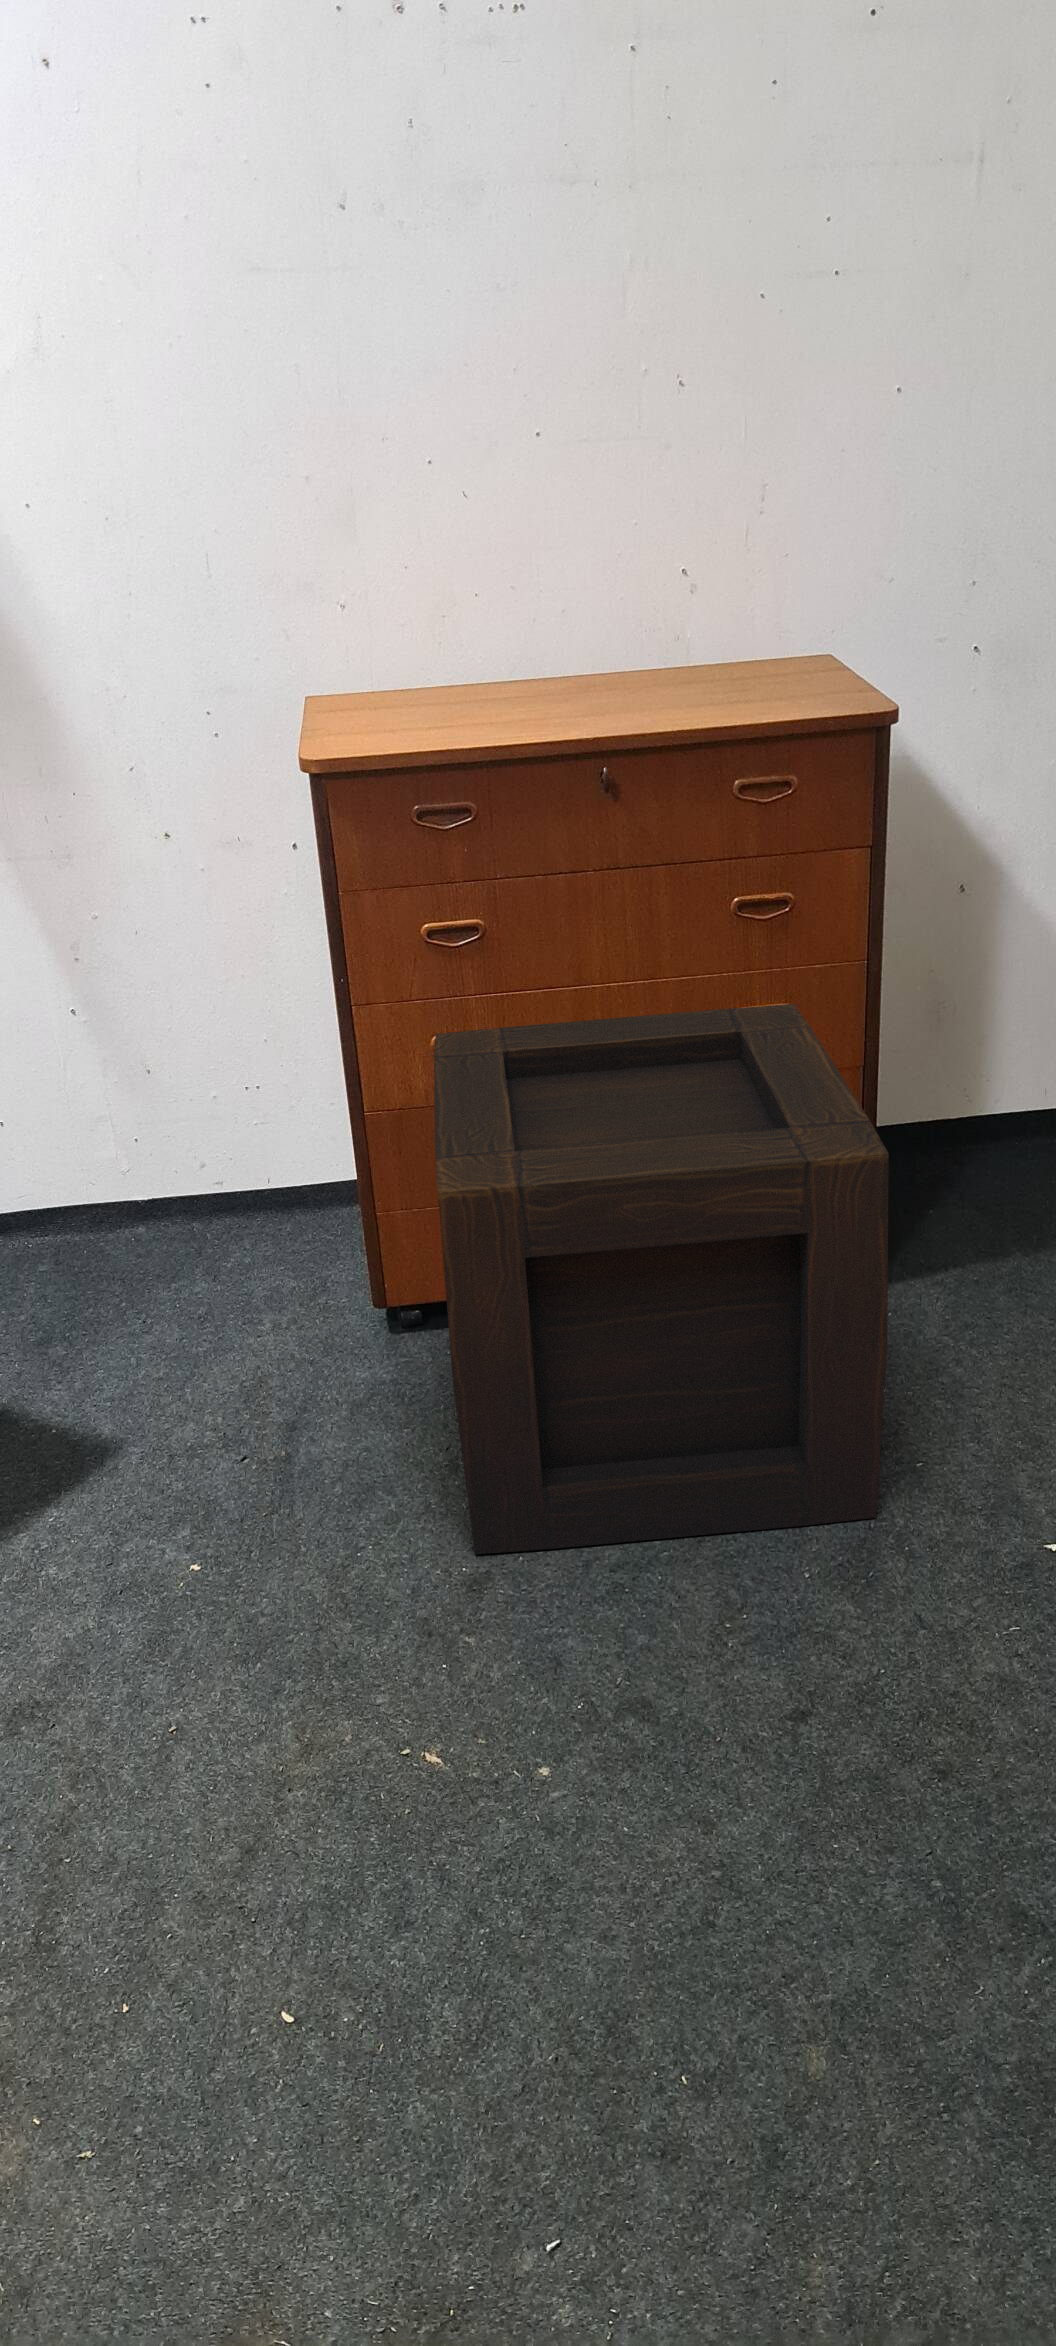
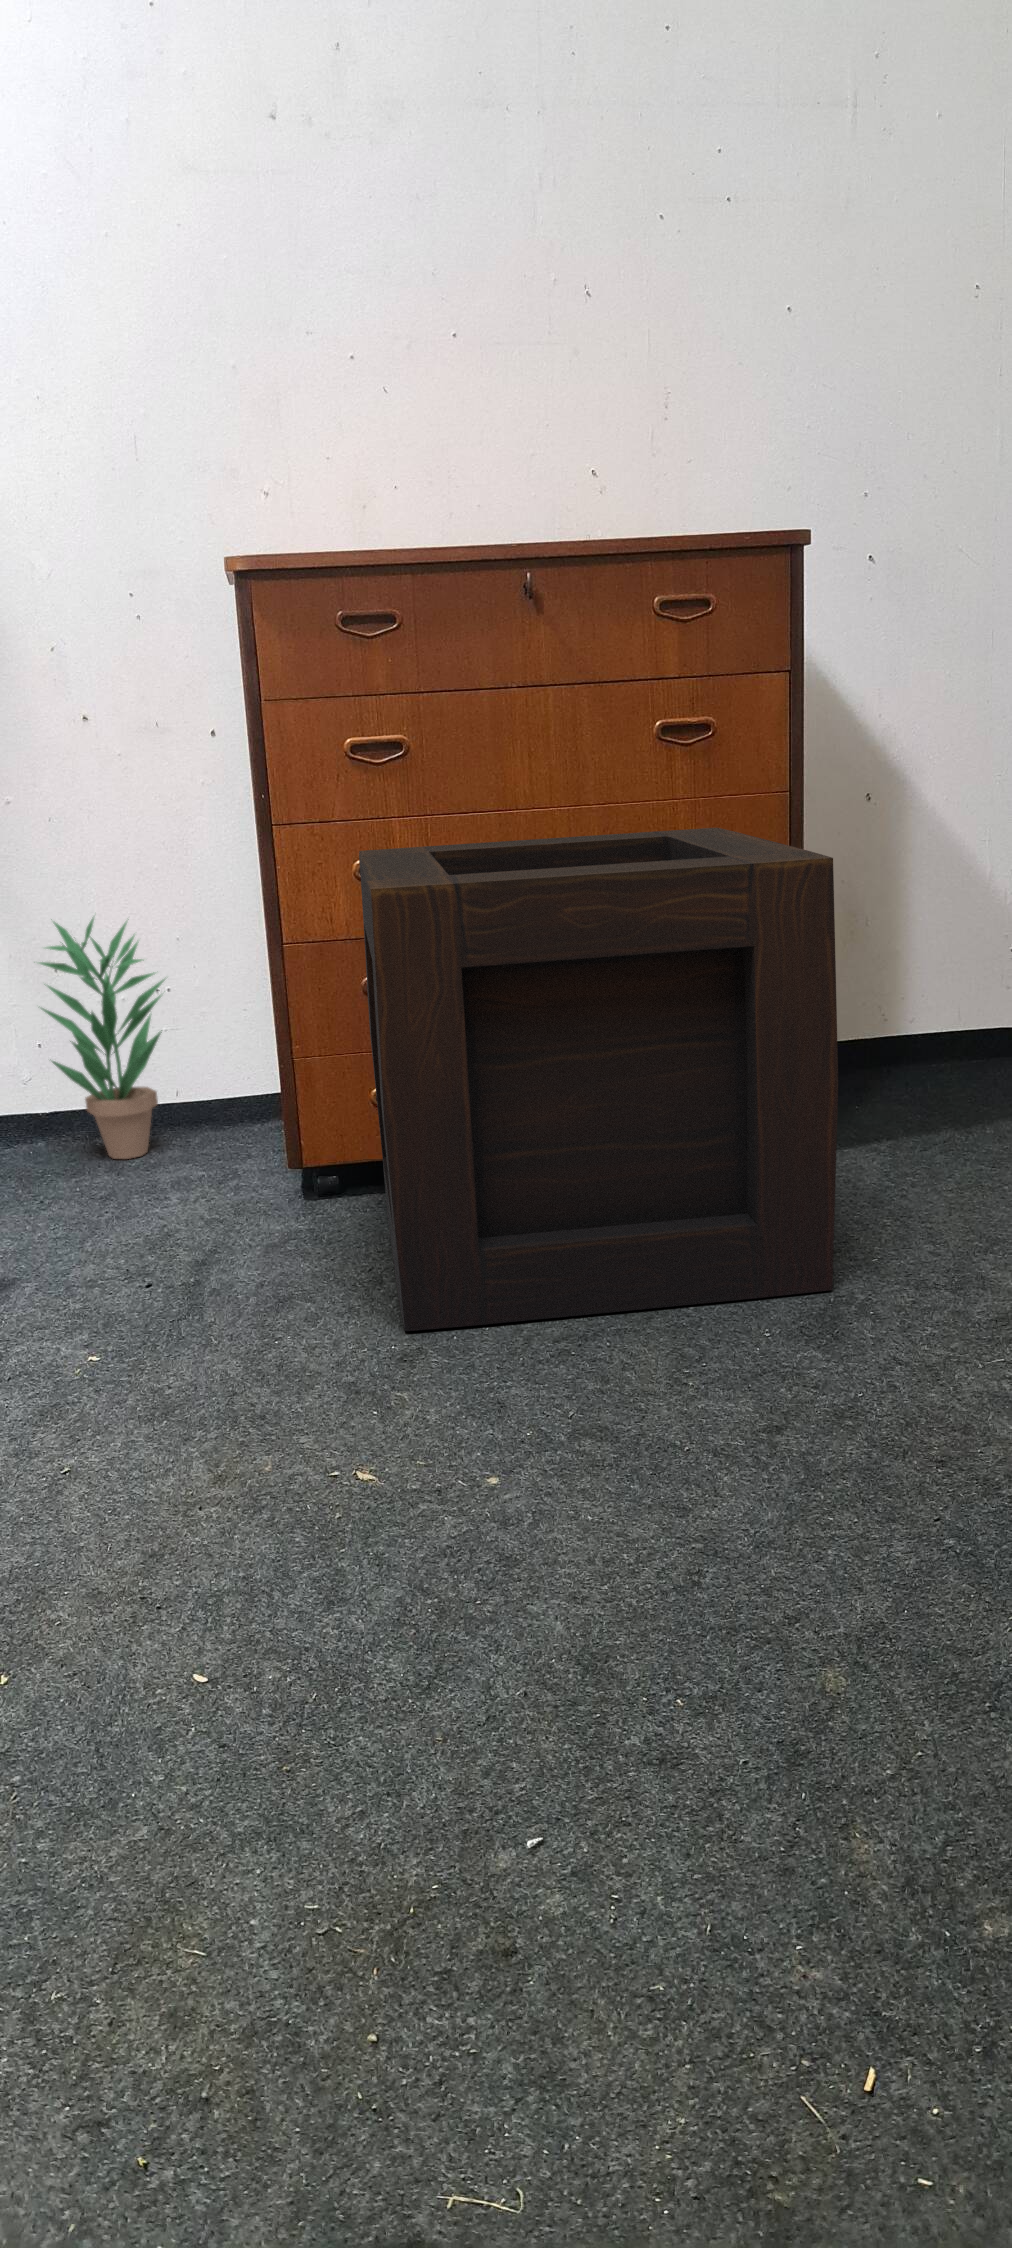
potted plant: none [124,1041,256,1260] -> present [39,918,165,1159]

